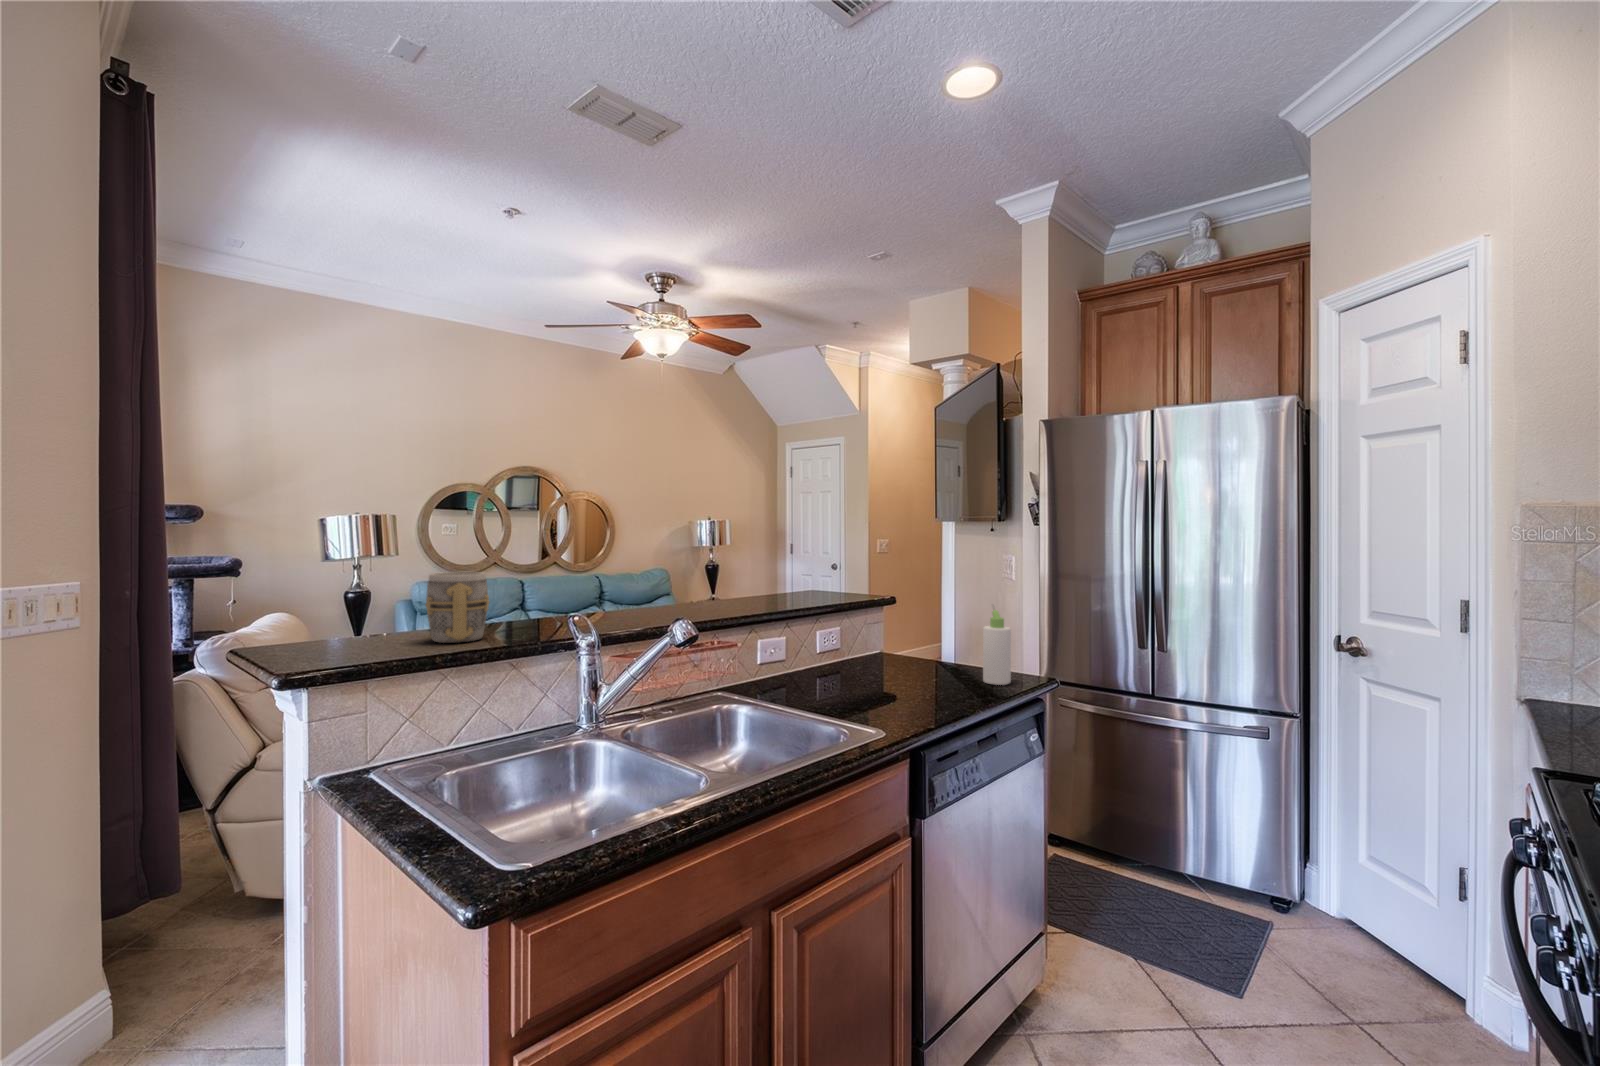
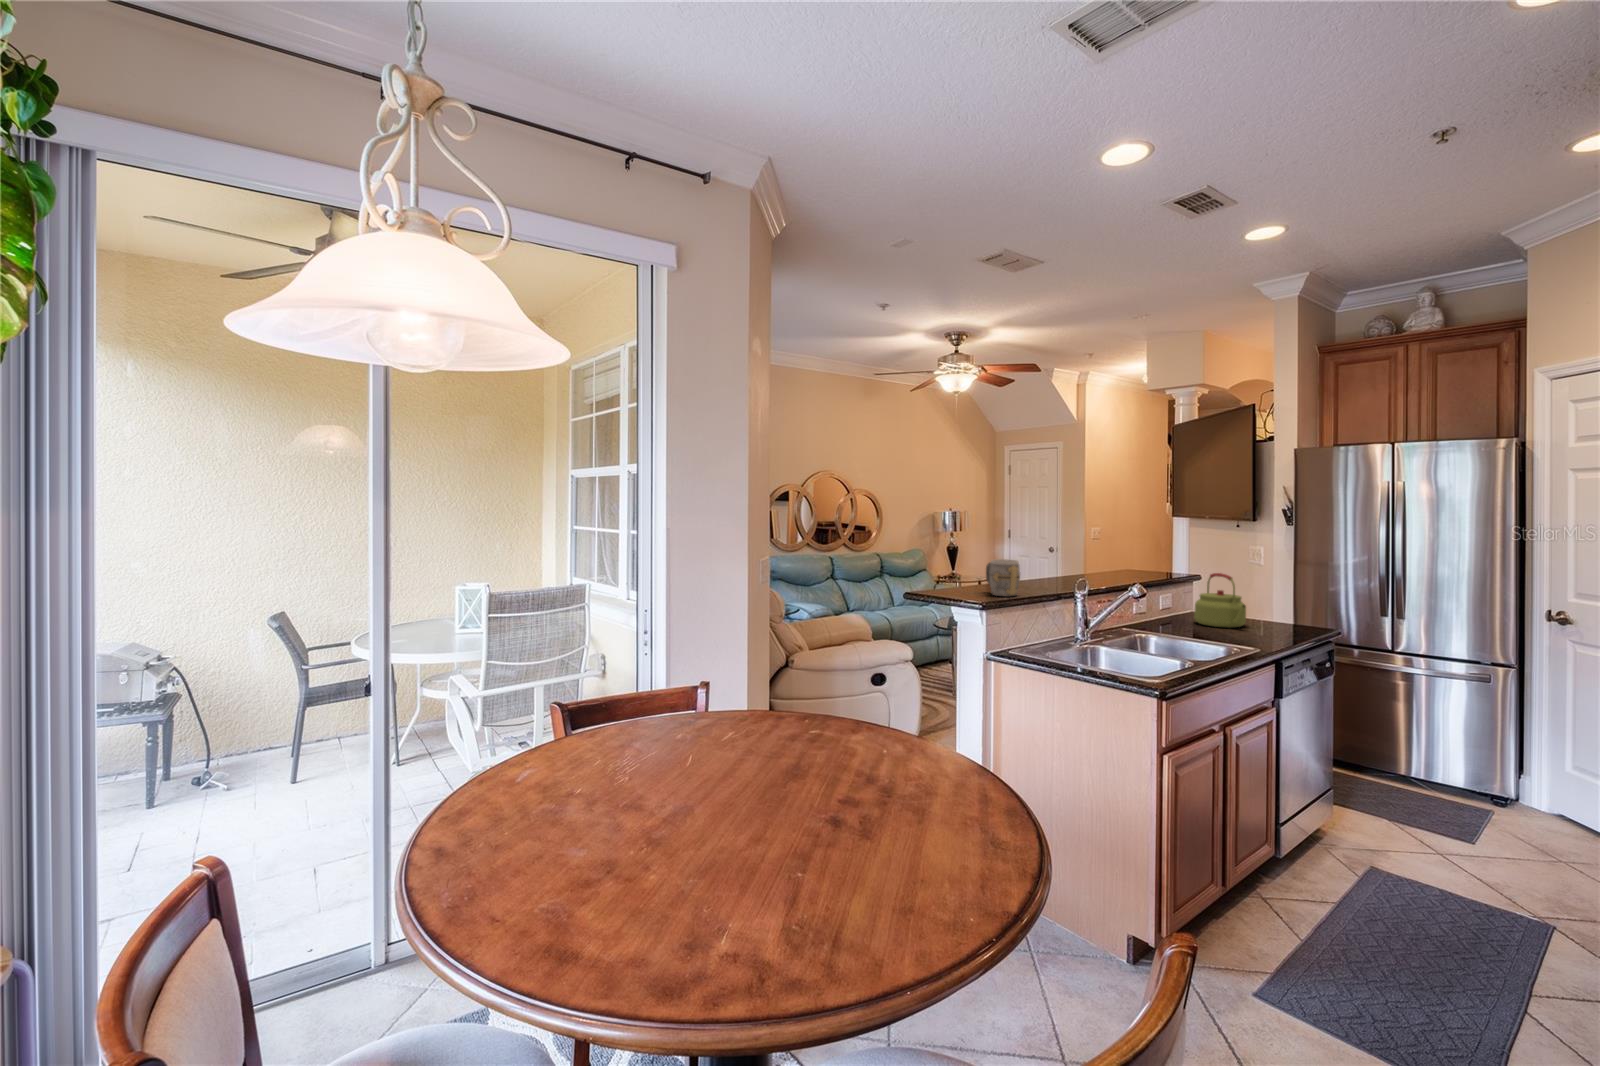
kettle: none [862,591,933,679] -> present [1194,573,1246,628]
bottle: present [983,605,1011,685] -> none [1285,582,1307,632]

